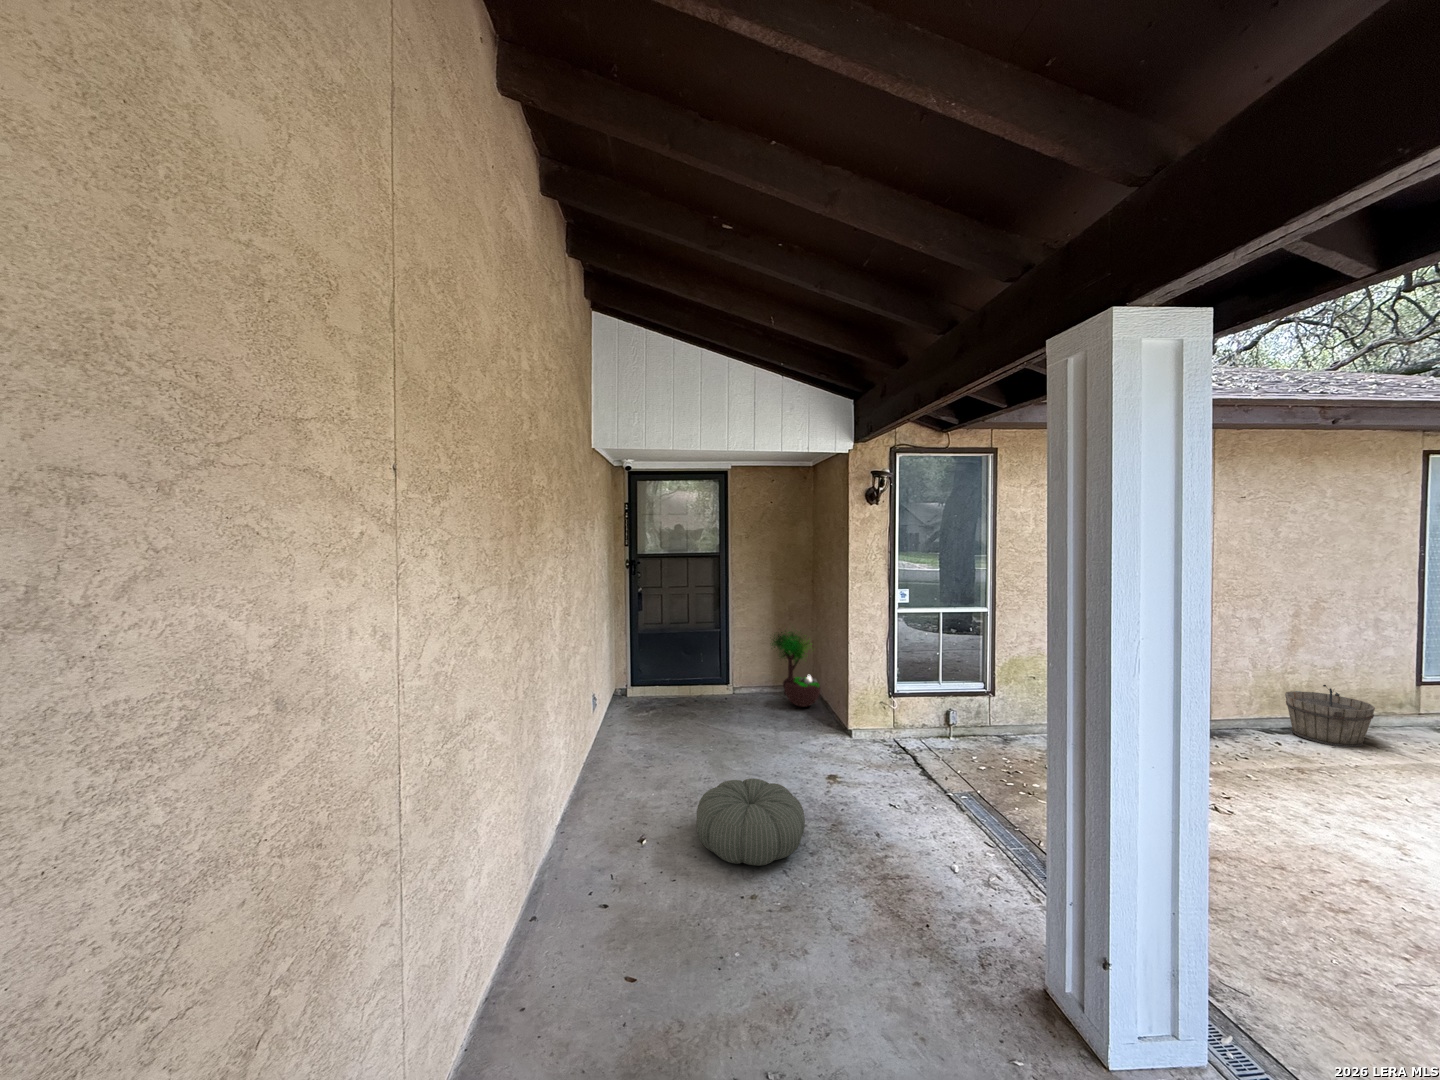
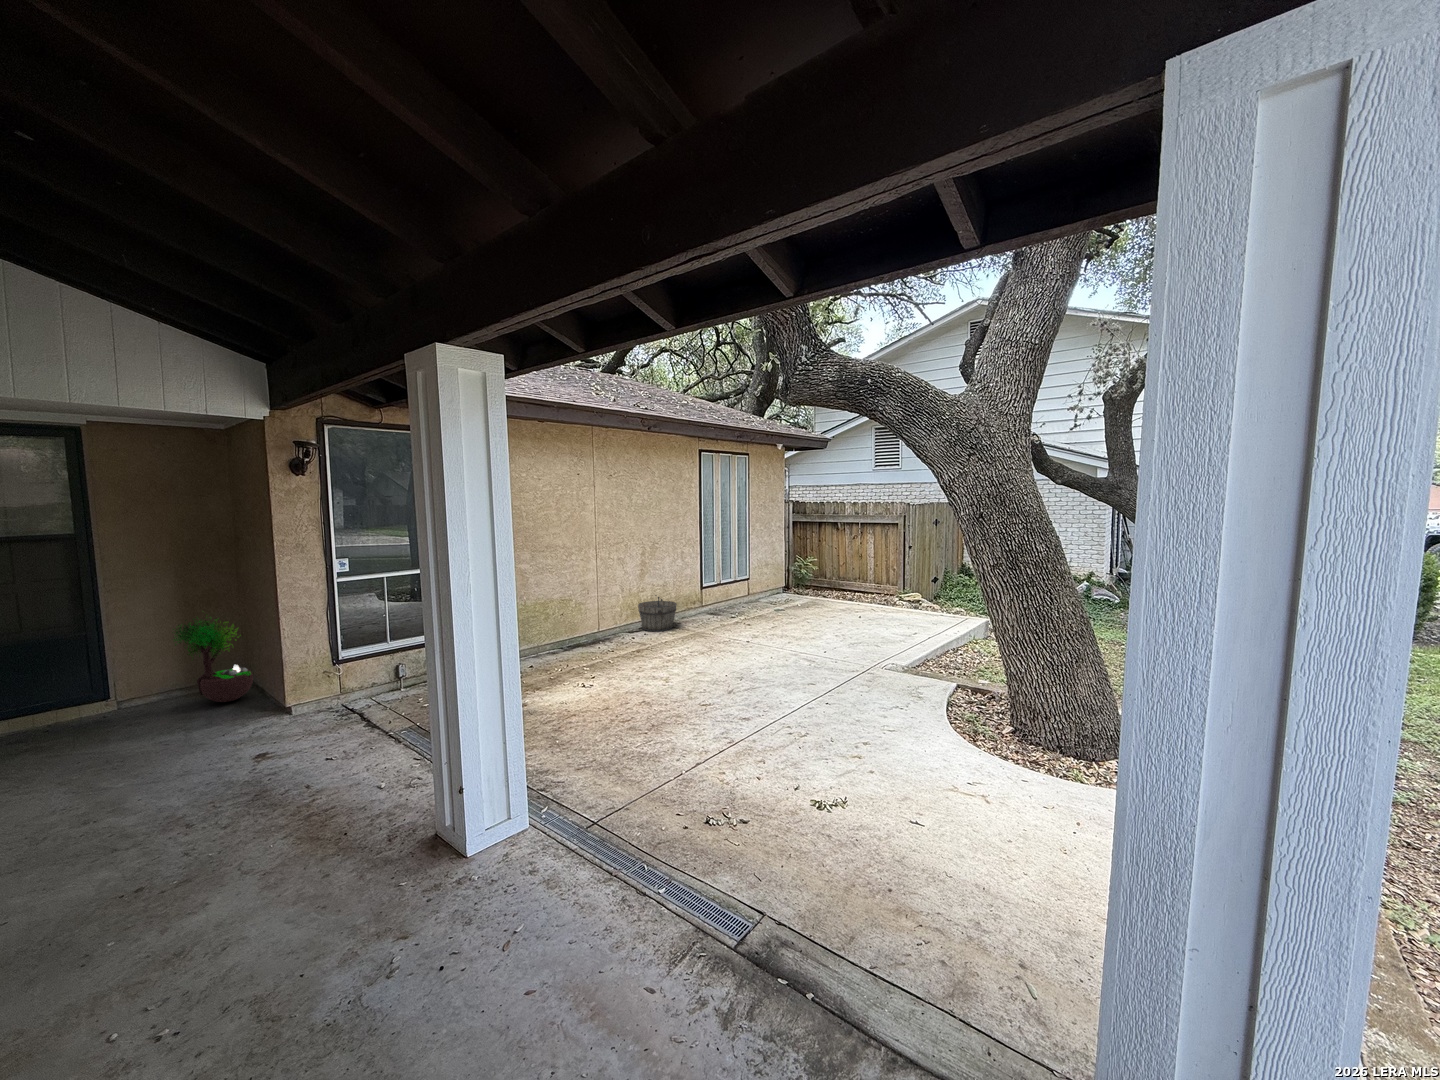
pouf: present [696,778,805,866] -> none [42,777,214,878]

